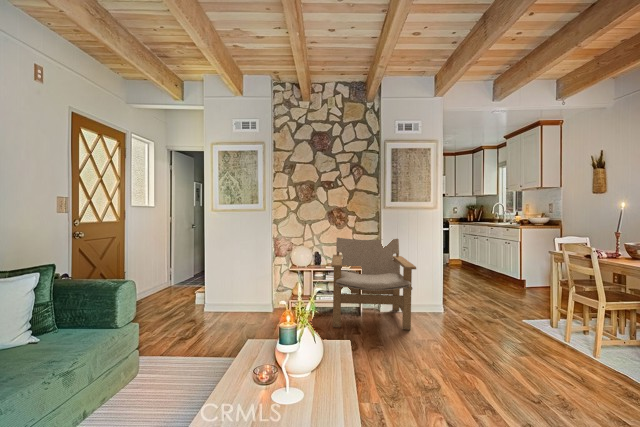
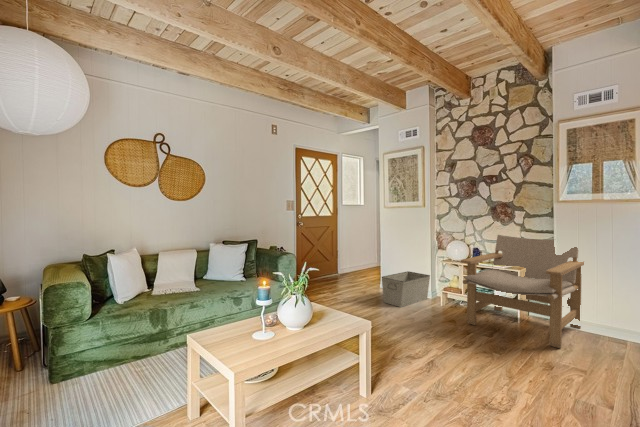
storage bin: none [228,284,272,327] -> present [382,271,430,307]

